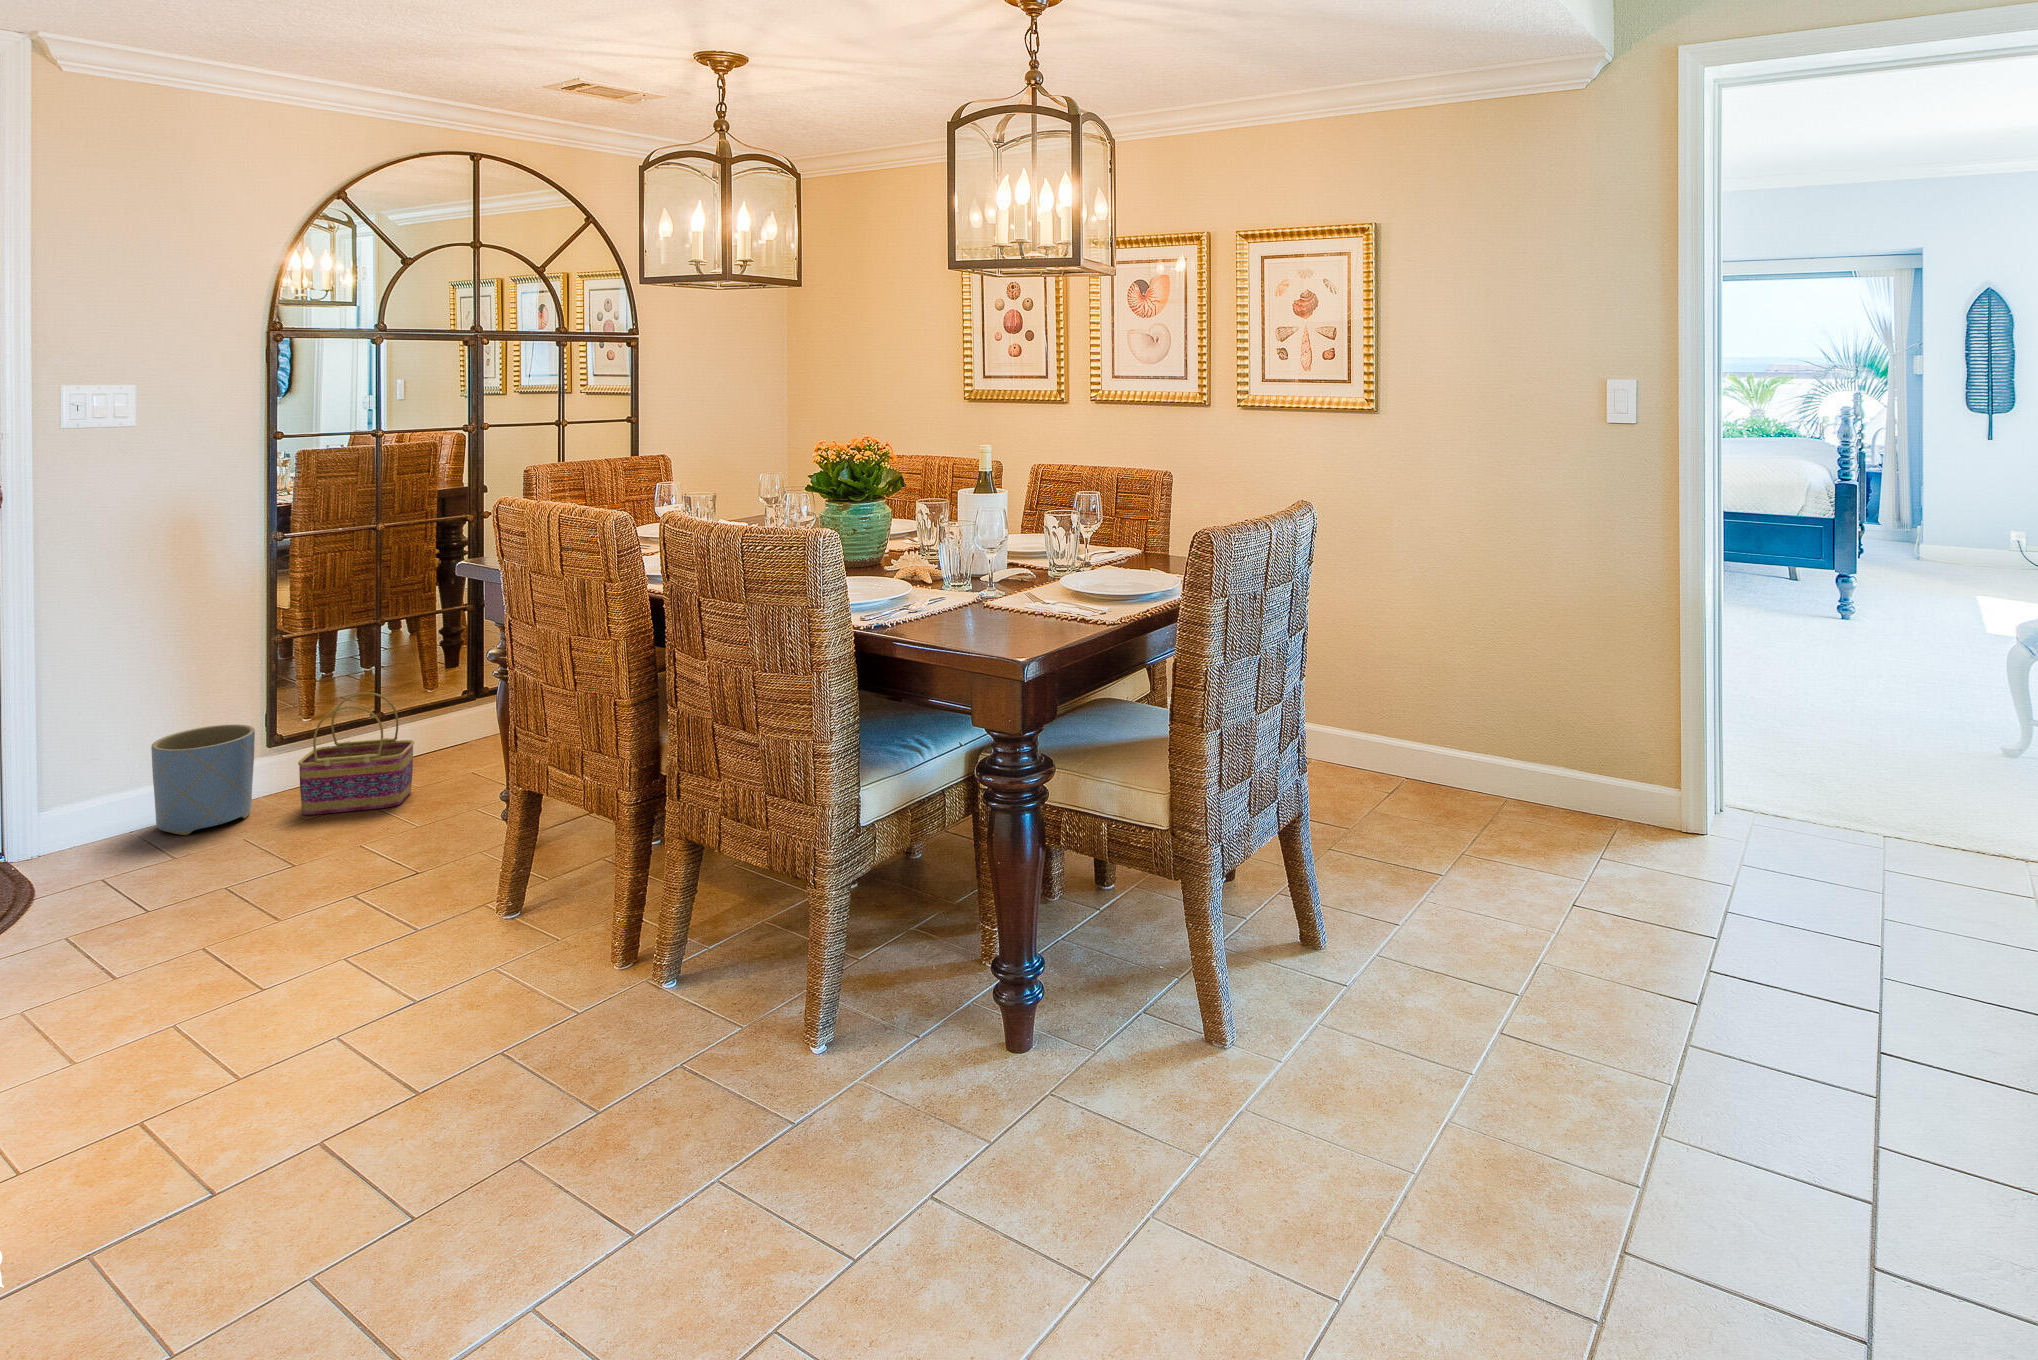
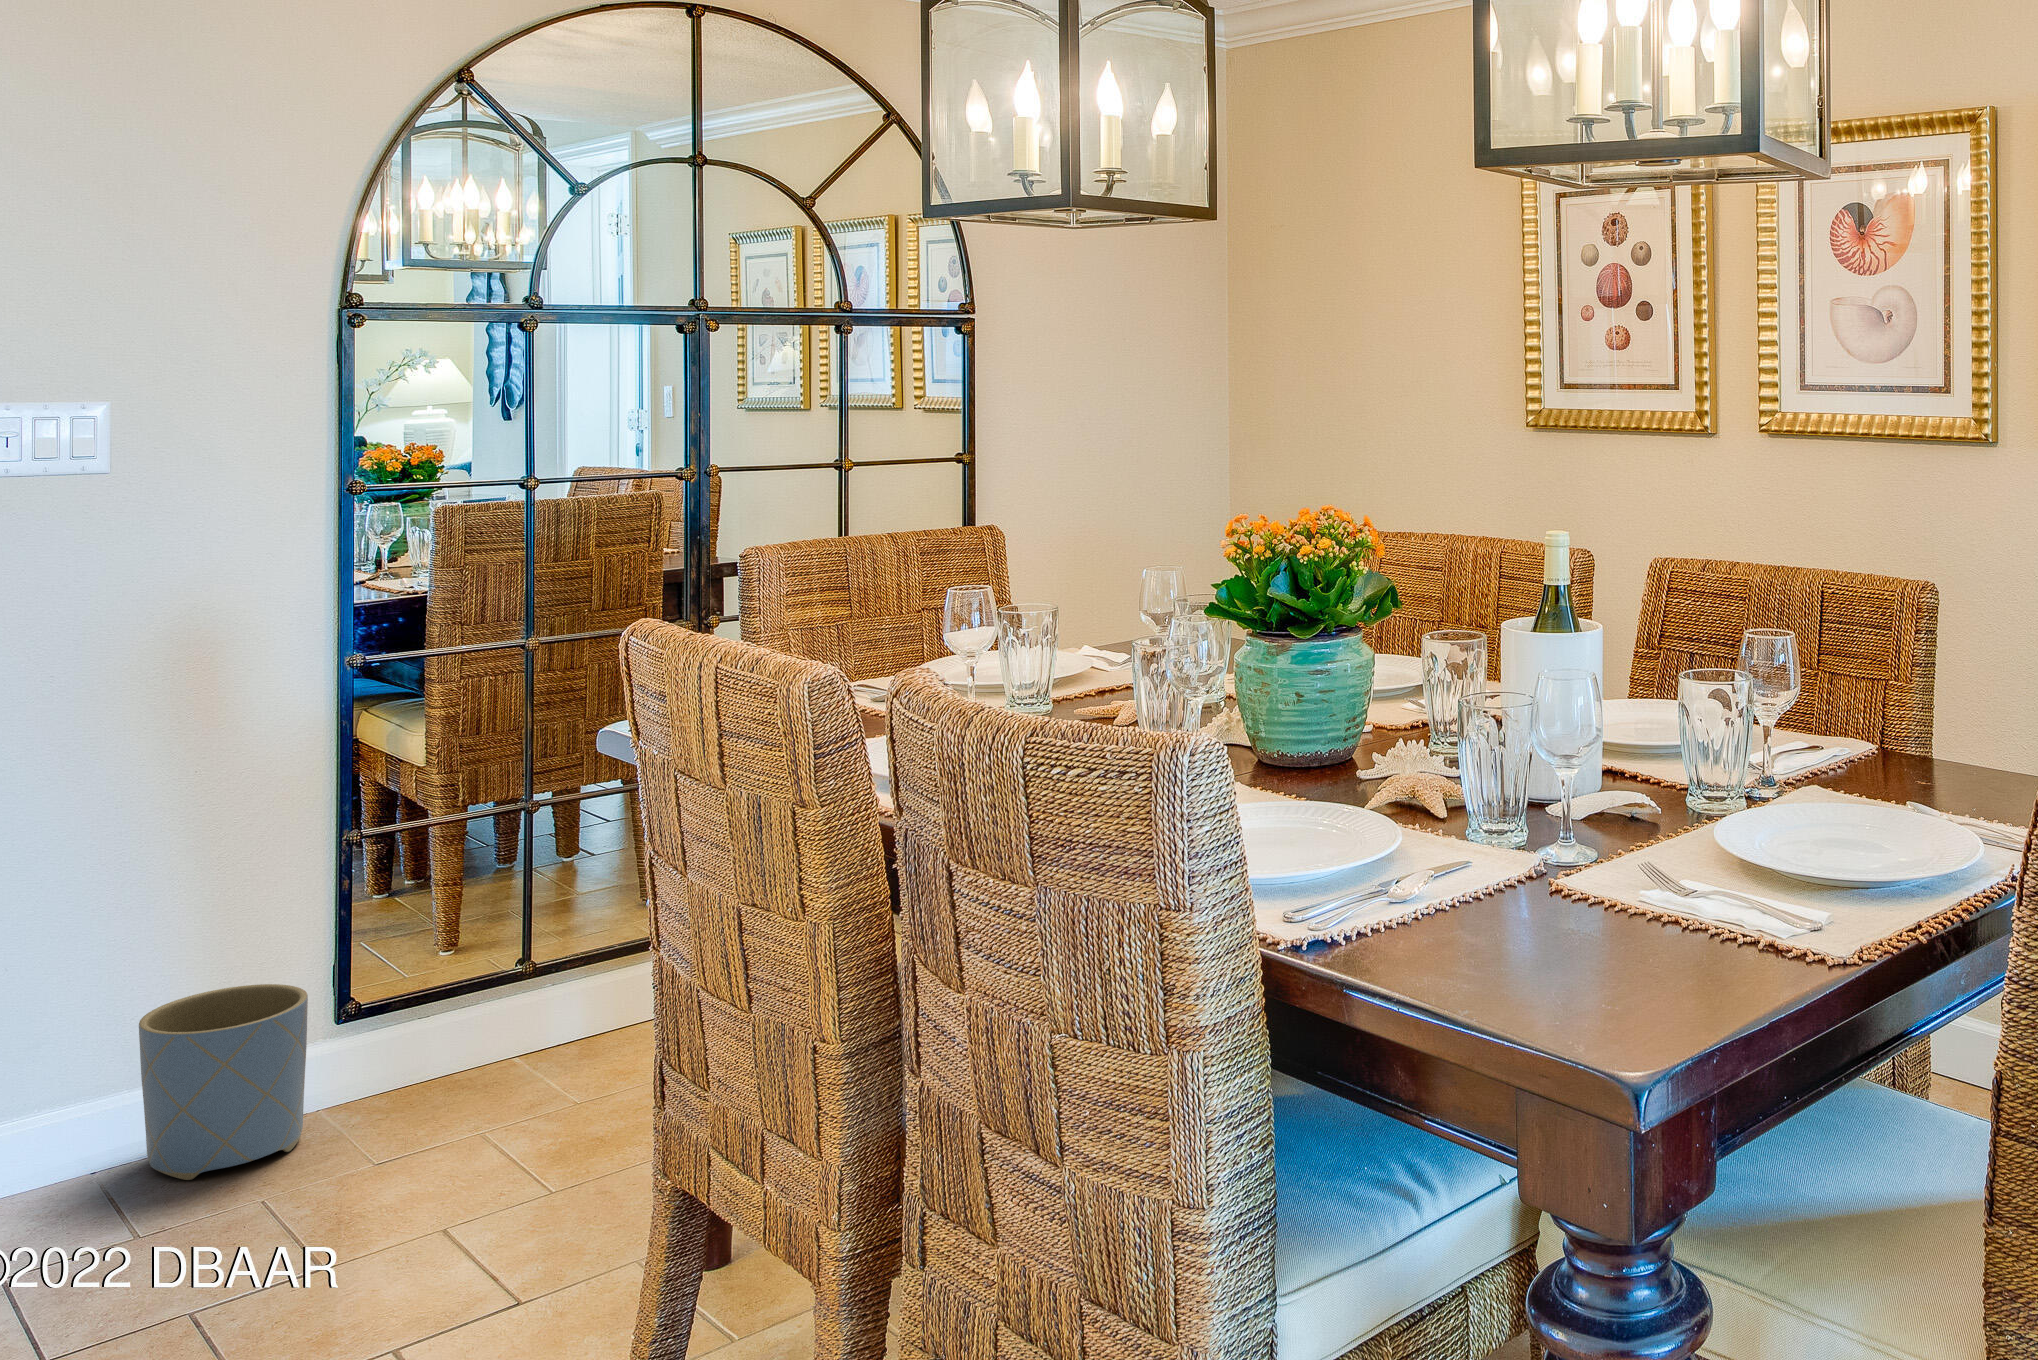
basket: present [298,692,414,815] -> none [371,938,566,1152]

